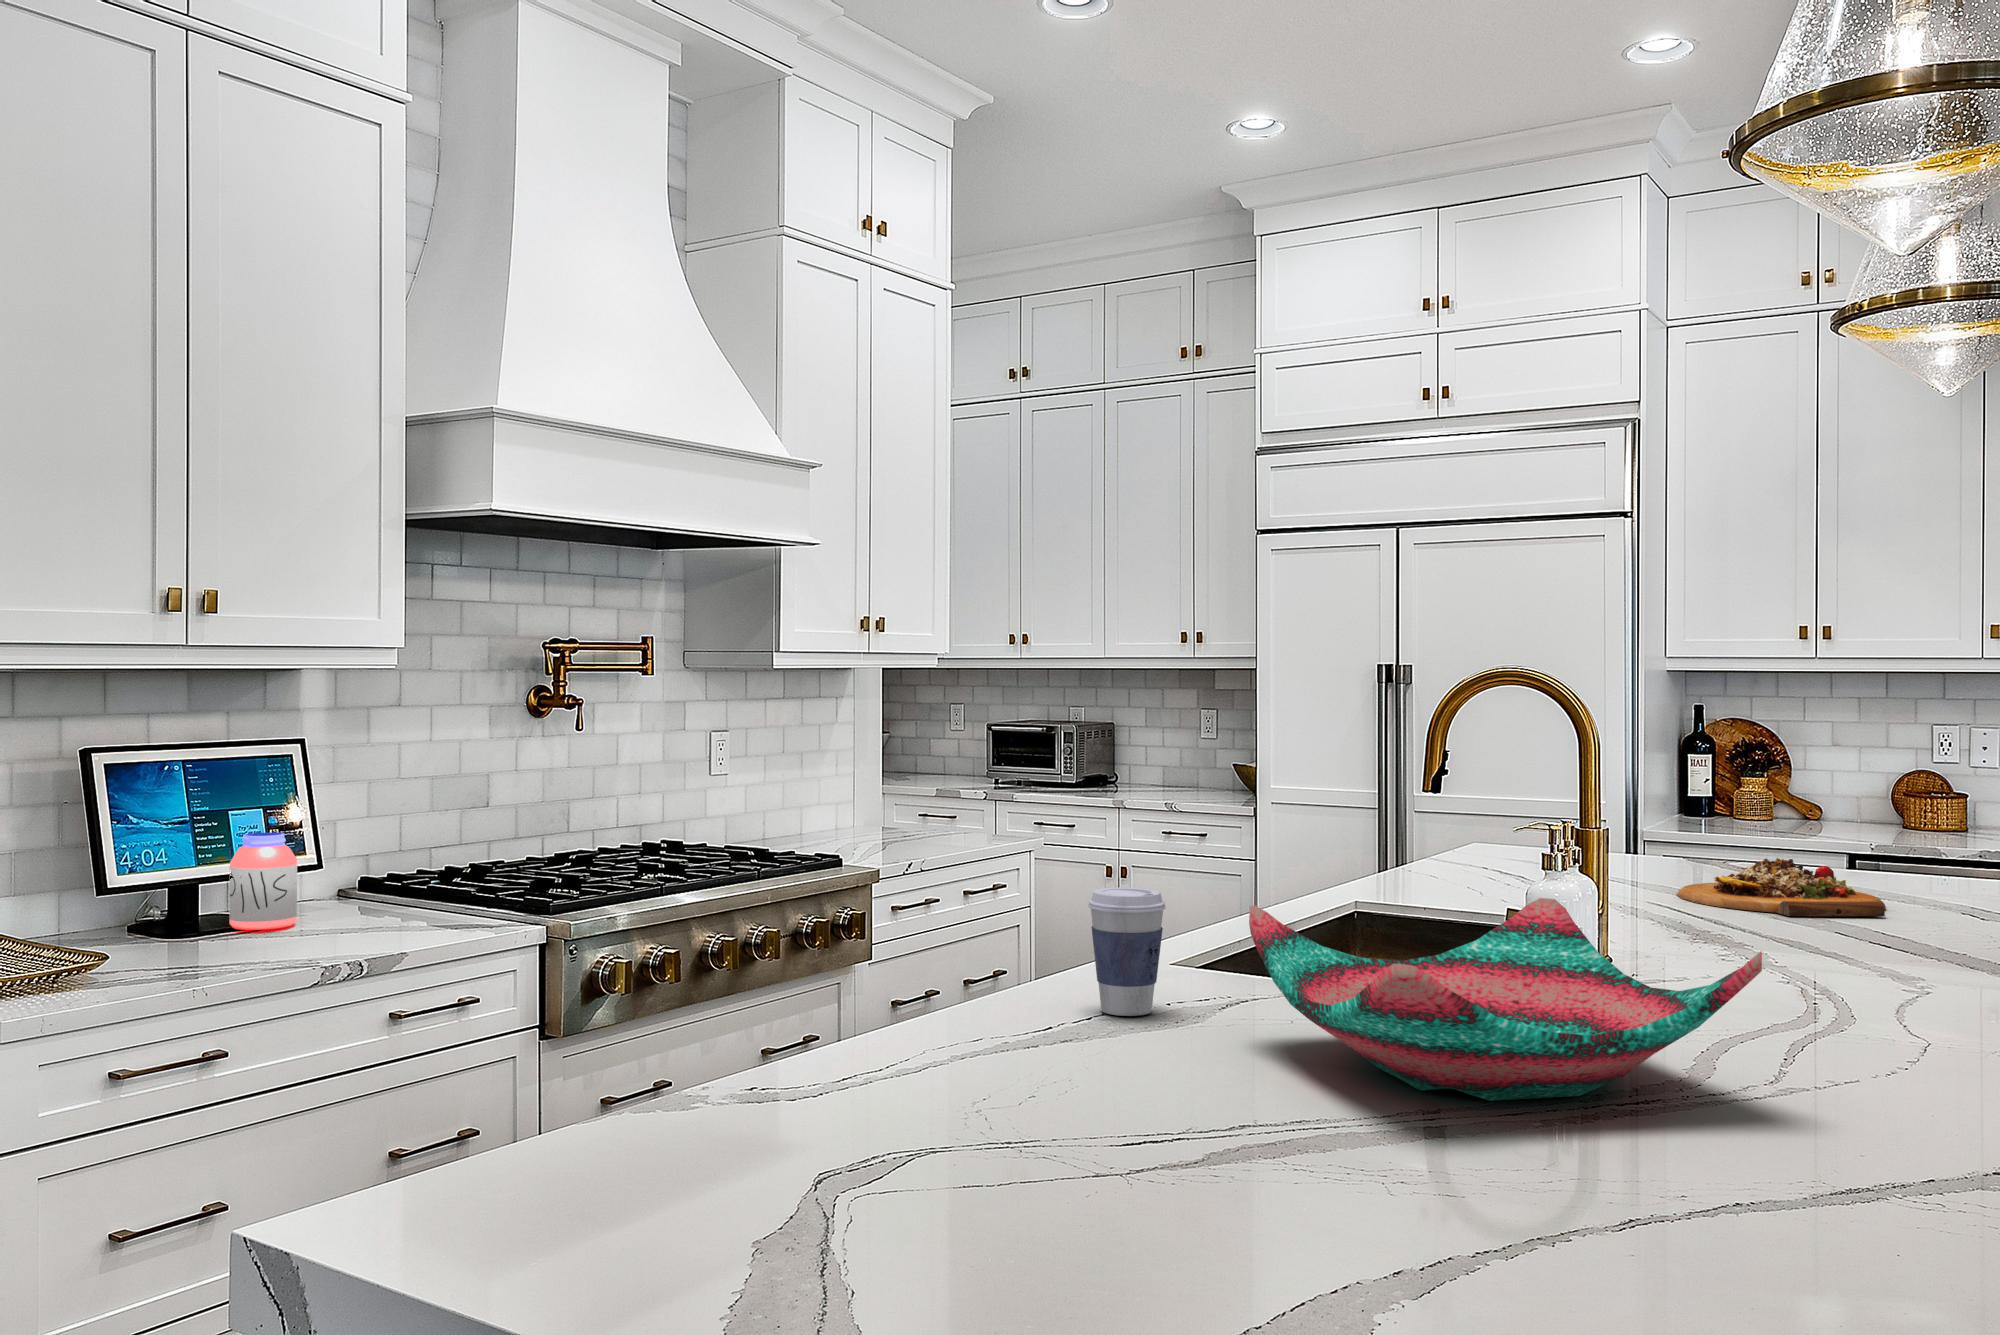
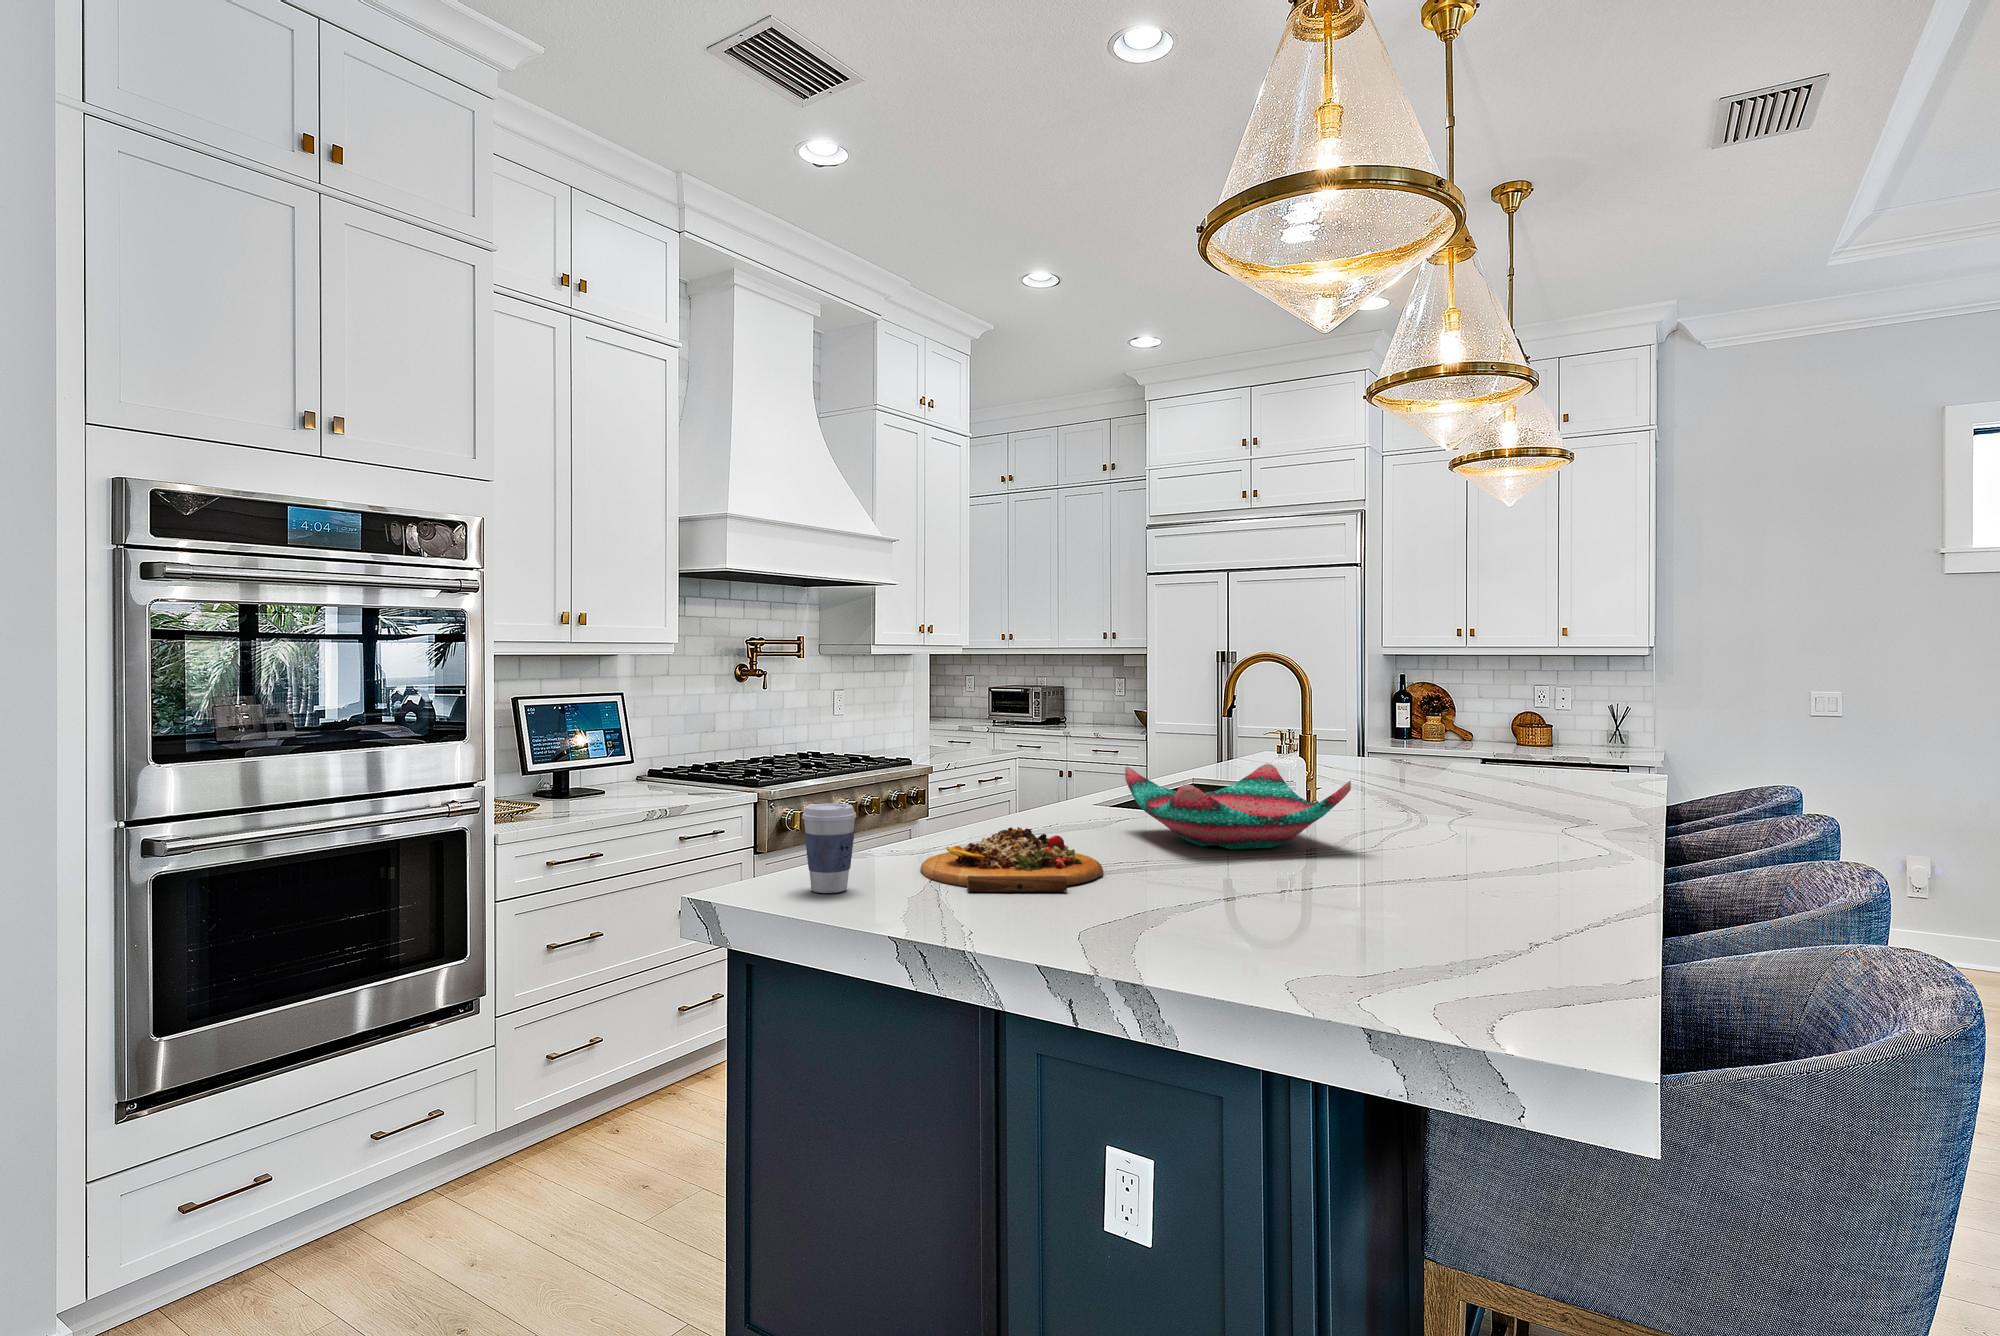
jar: present [229,832,297,930] -> none [591,743,626,795]
cutting board: present [1677,858,1886,917] -> present [920,827,1103,892]
coffee cup: present [1088,887,1166,1016] -> present [802,803,857,893]

